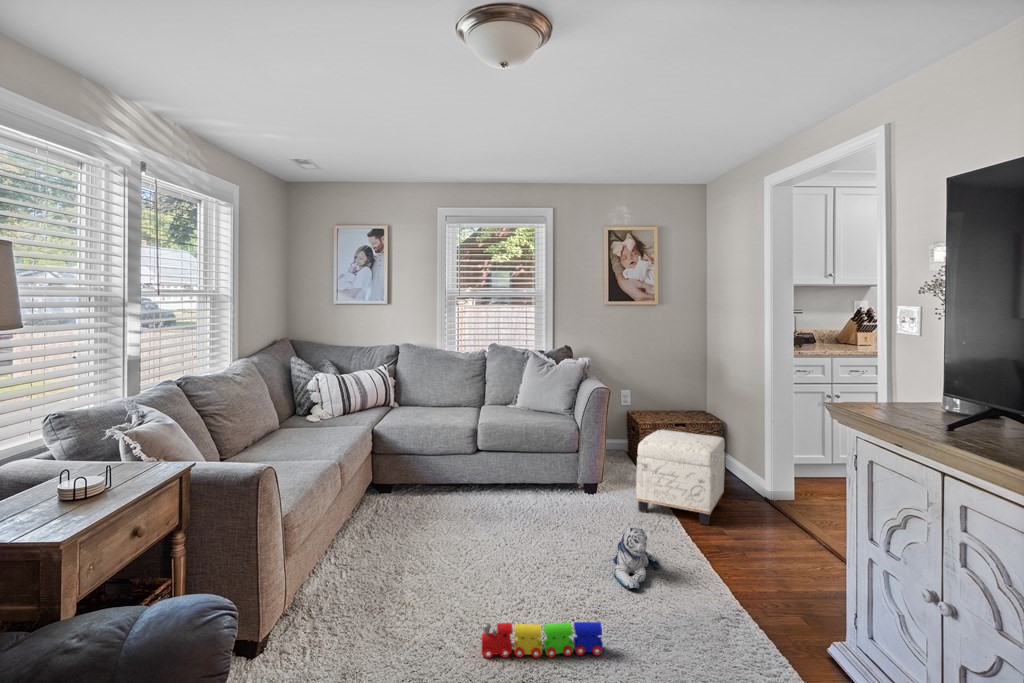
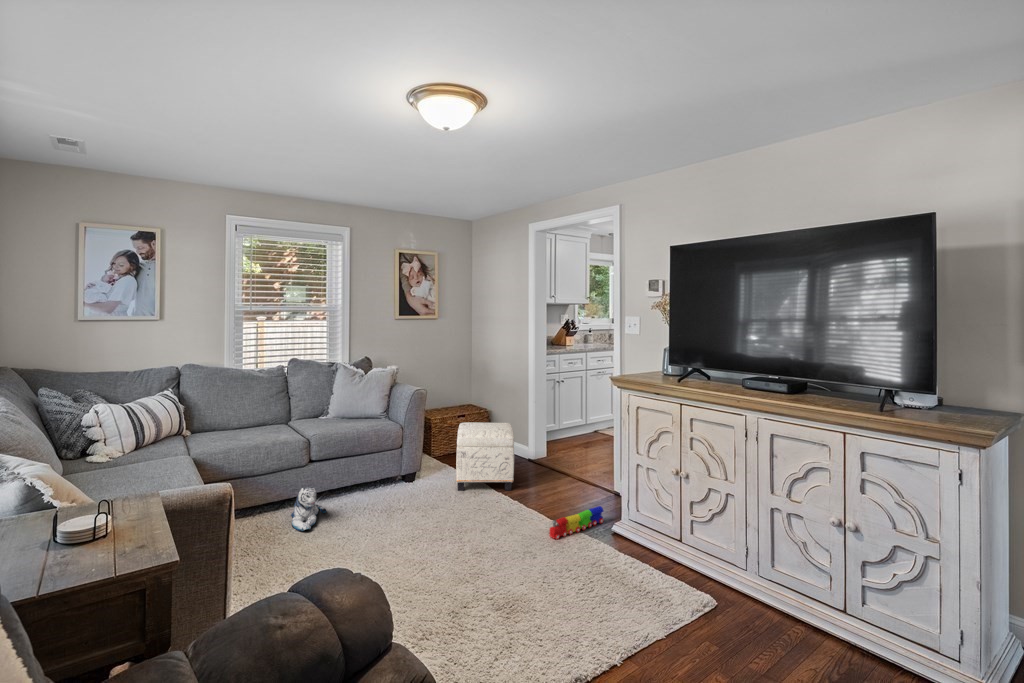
plush toy: present [613,527,659,589] -> present [291,487,326,531]
toy train: present [482,622,603,658] -> present [549,506,603,539]

